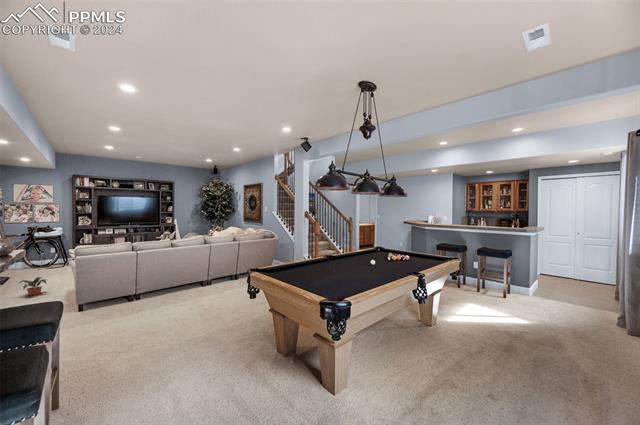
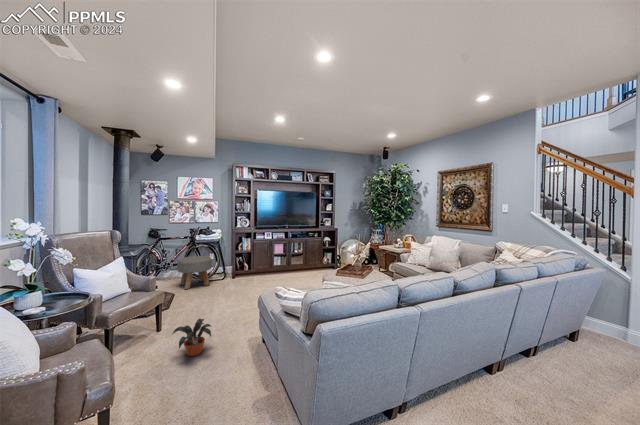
ottoman: none [16,249,51,274] -> present [177,256,212,289]

